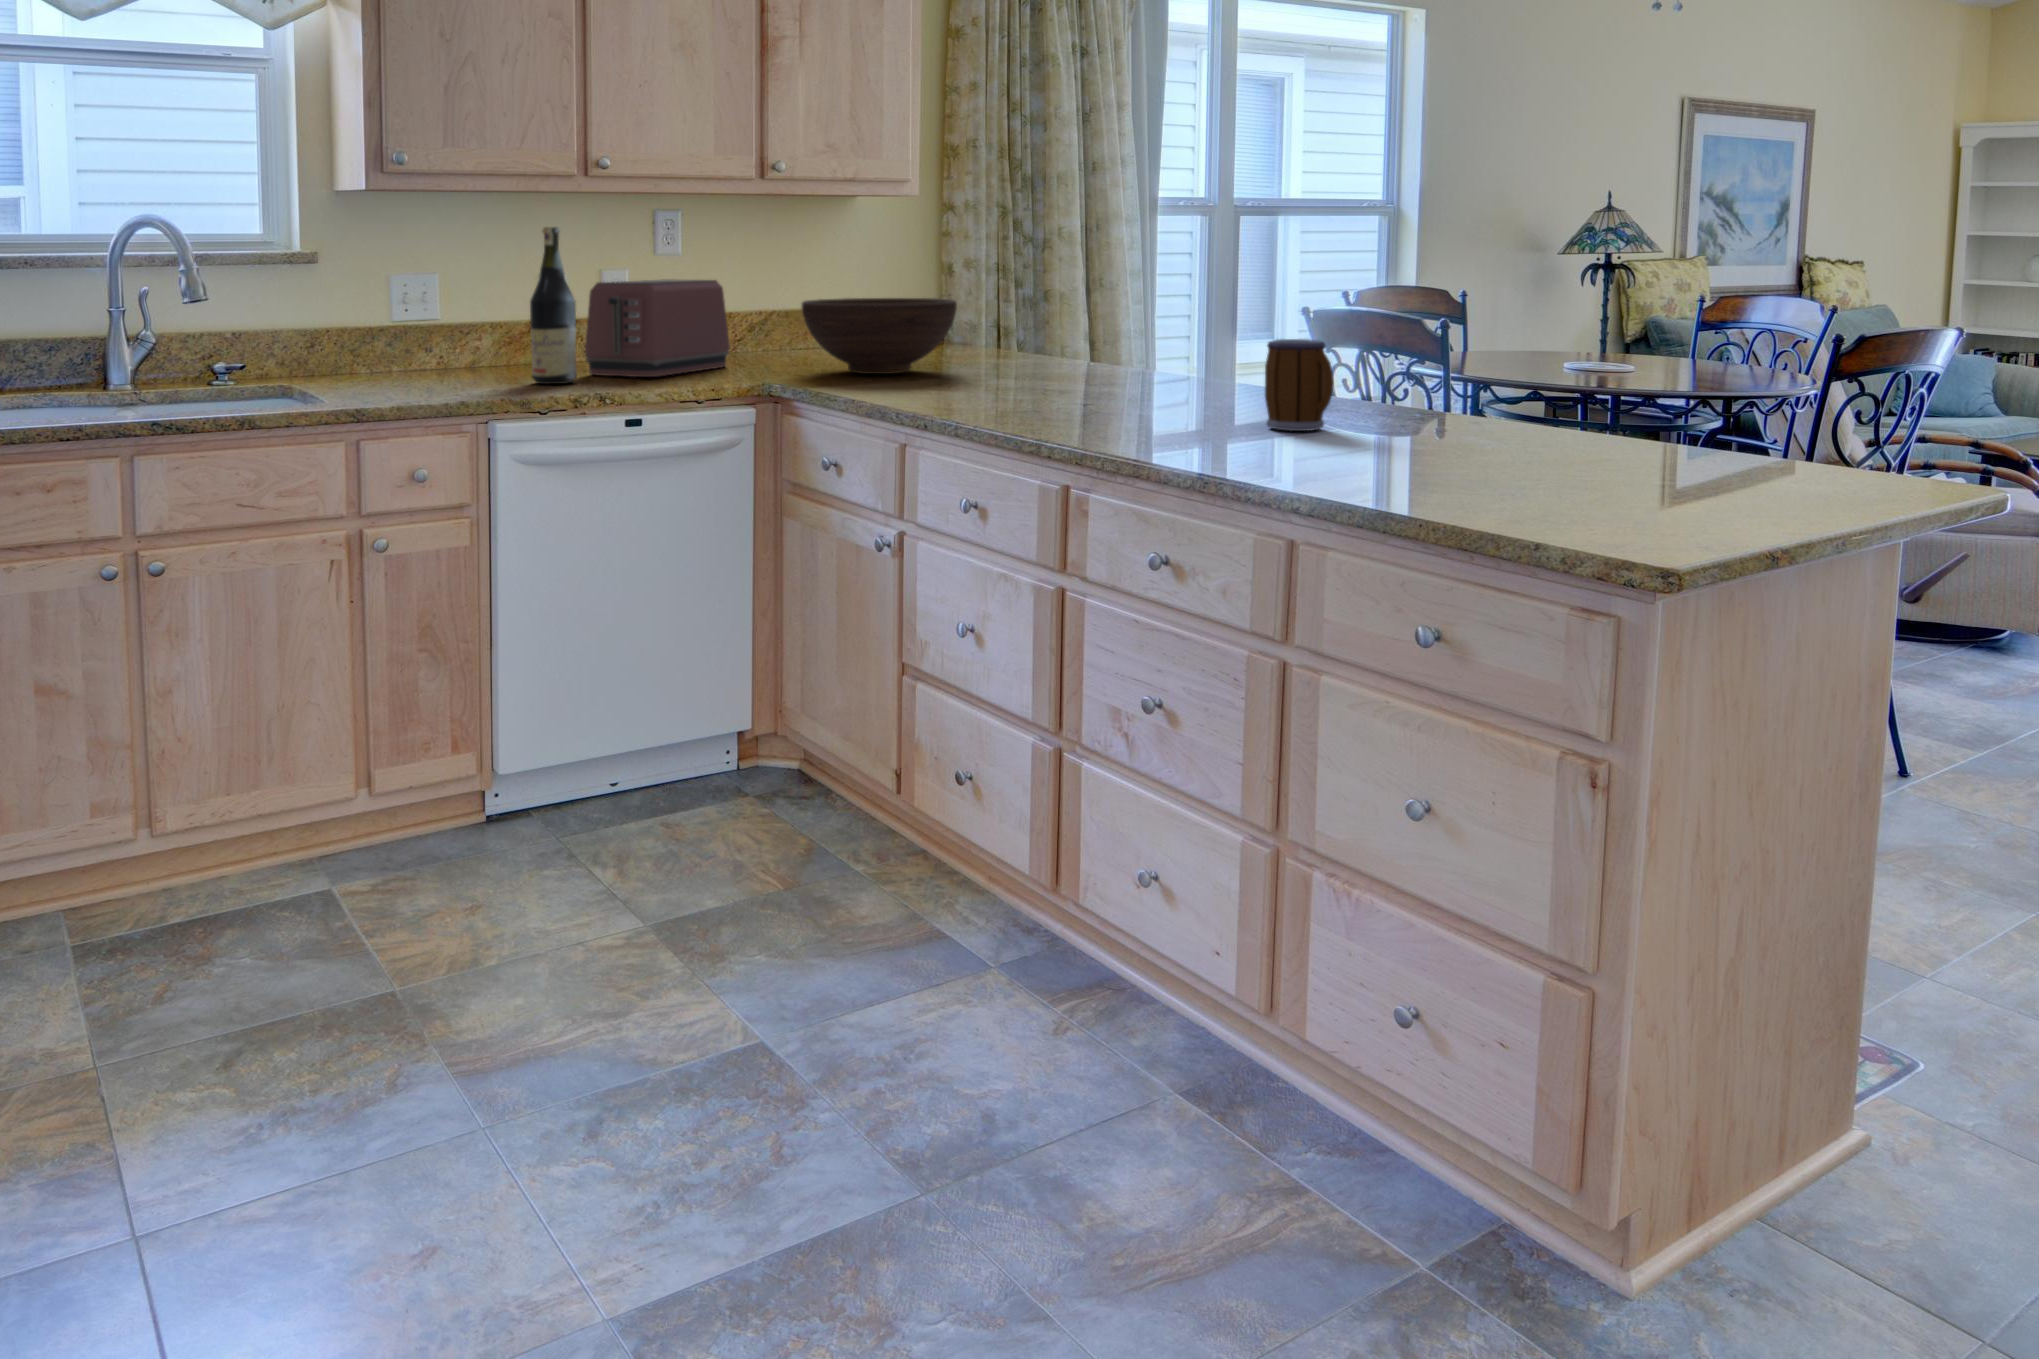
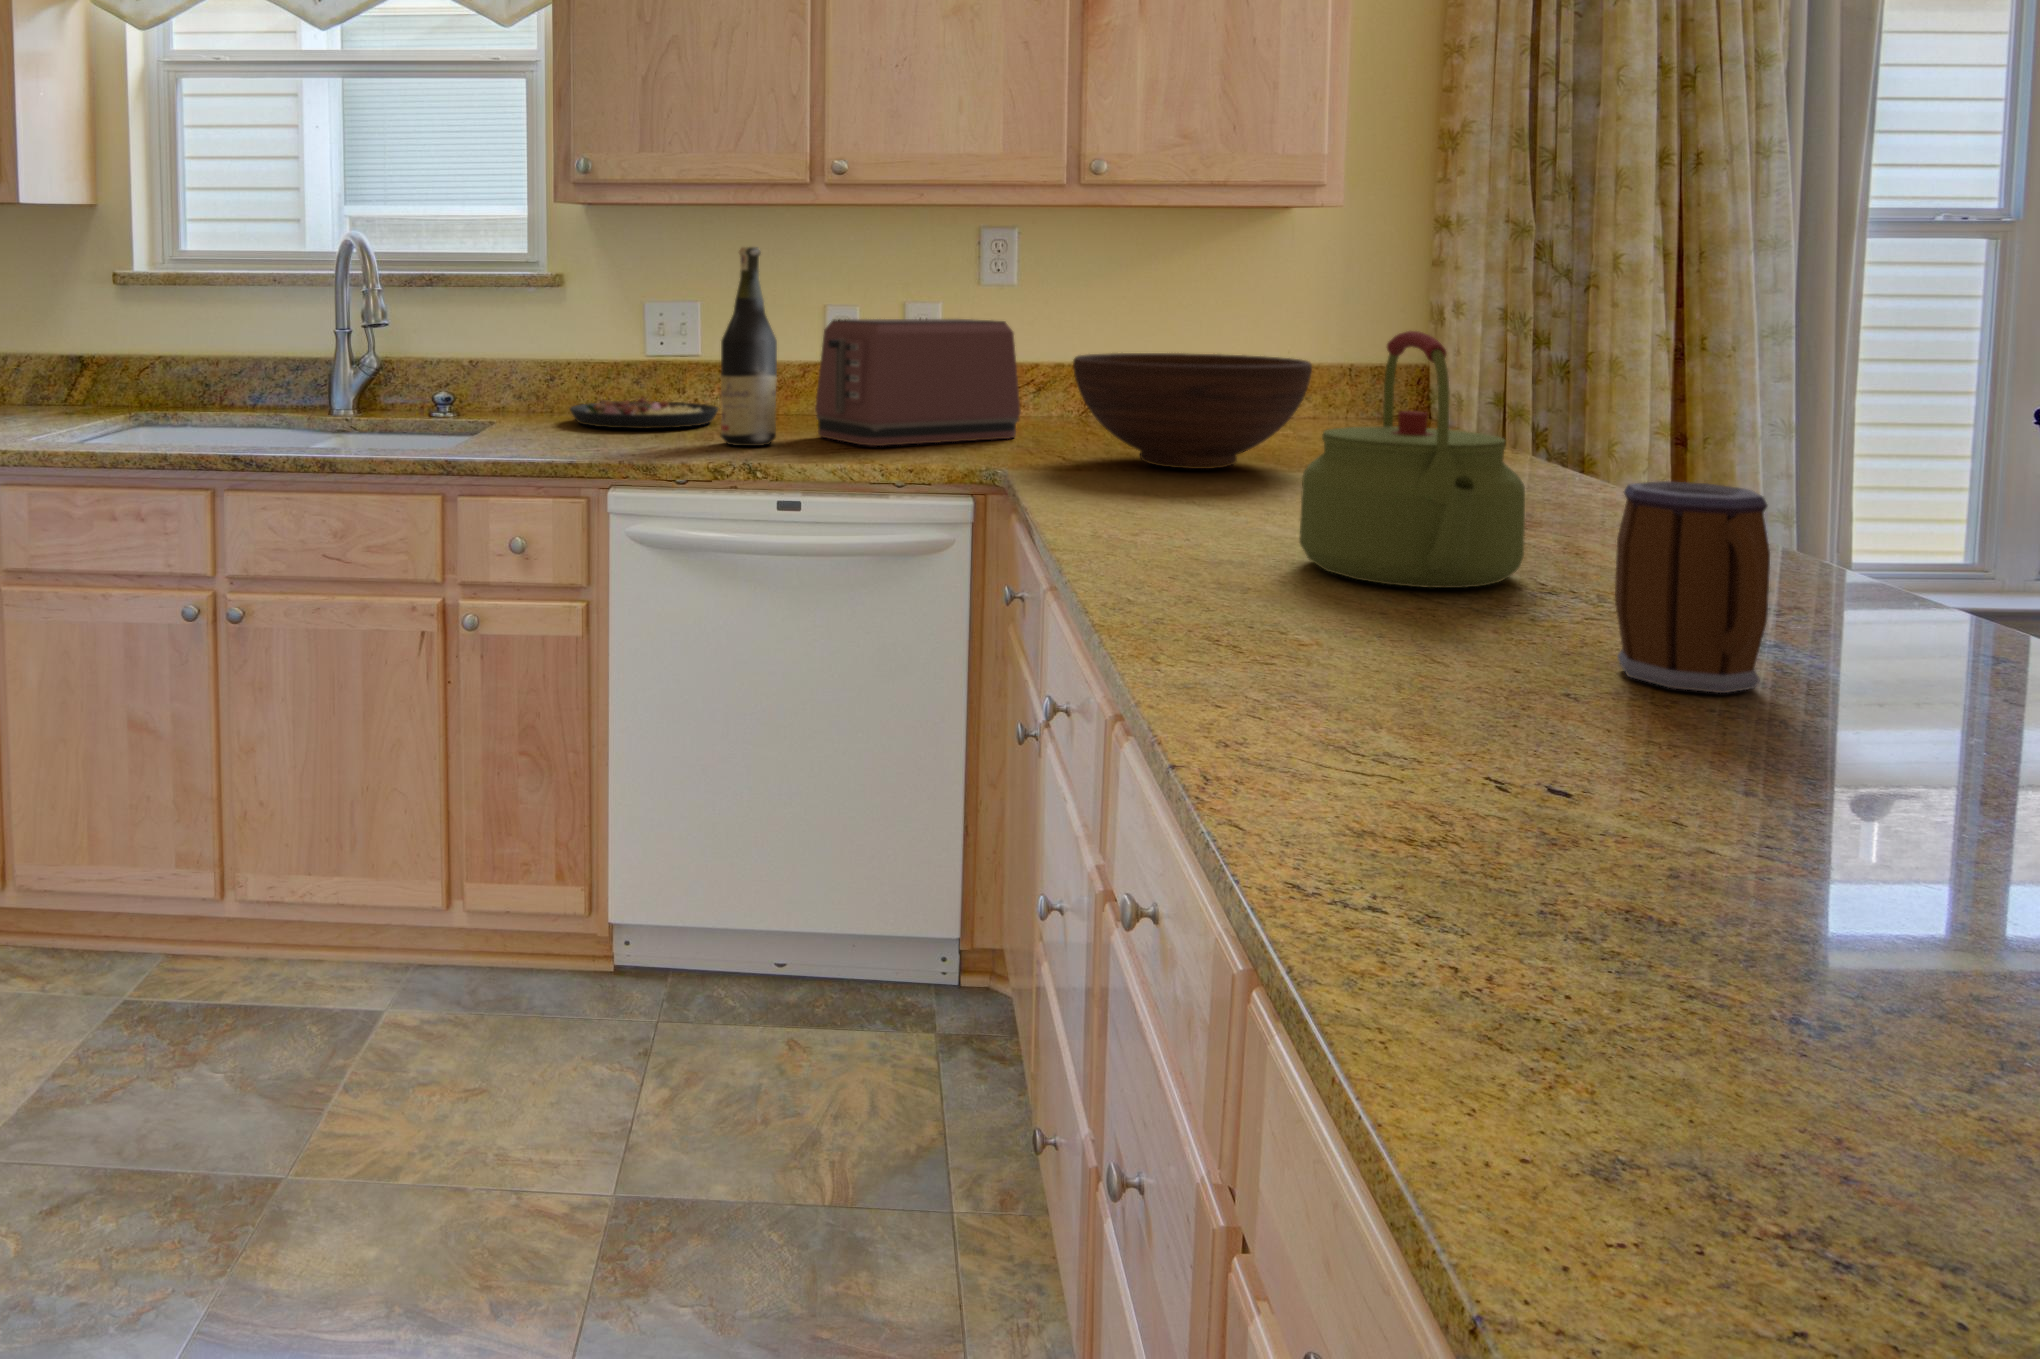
kettle: none [1058,274,1176,412] -> present [1299,331,1525,588]
plate: none [346,356,480,381] -> present [570,398,718,429]

